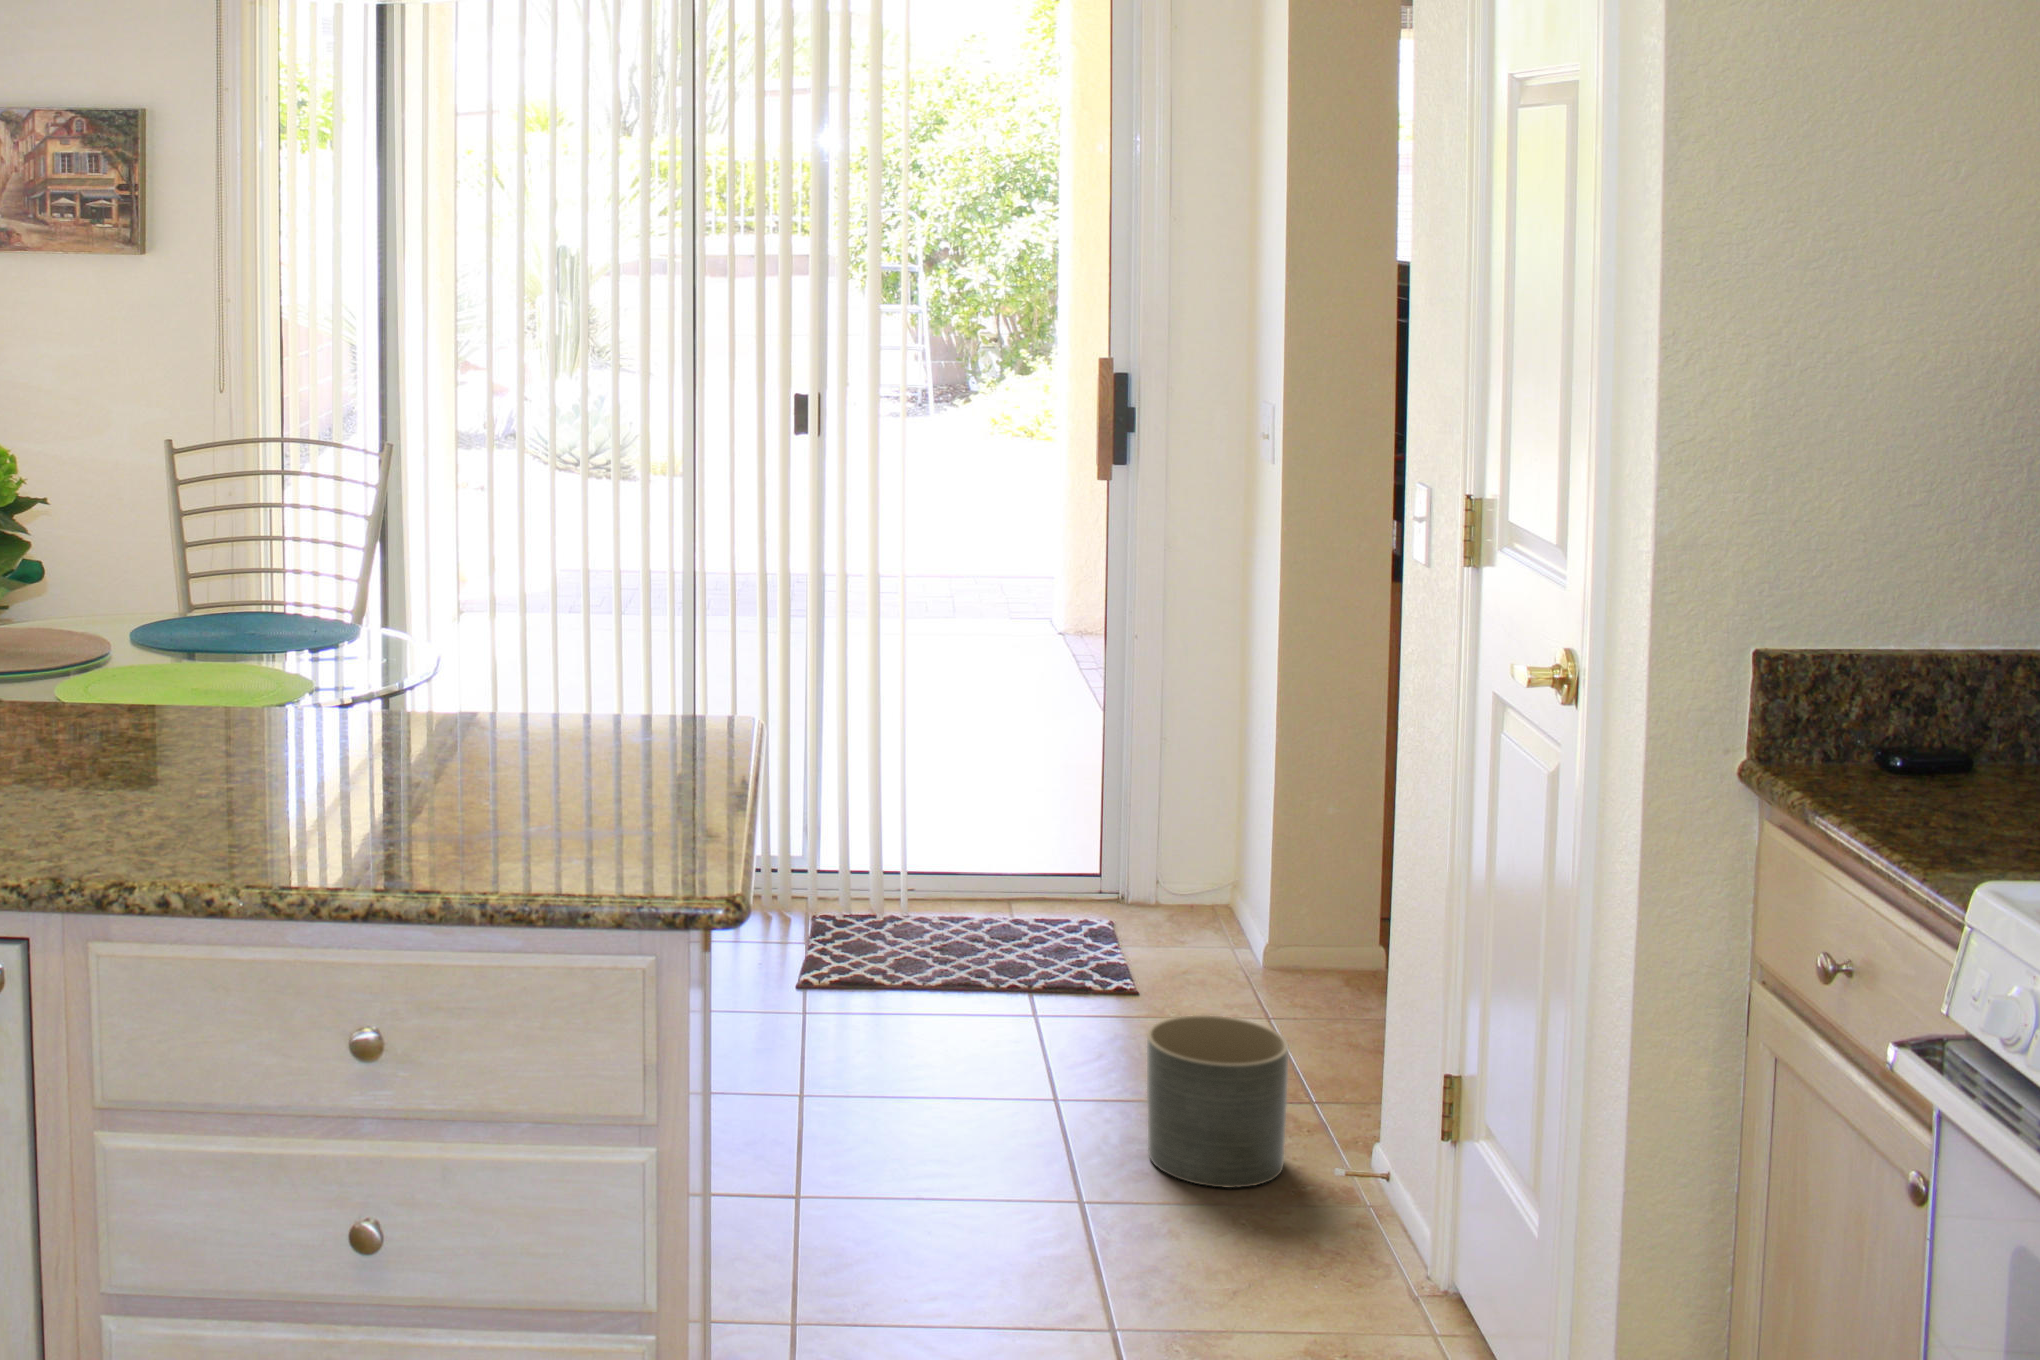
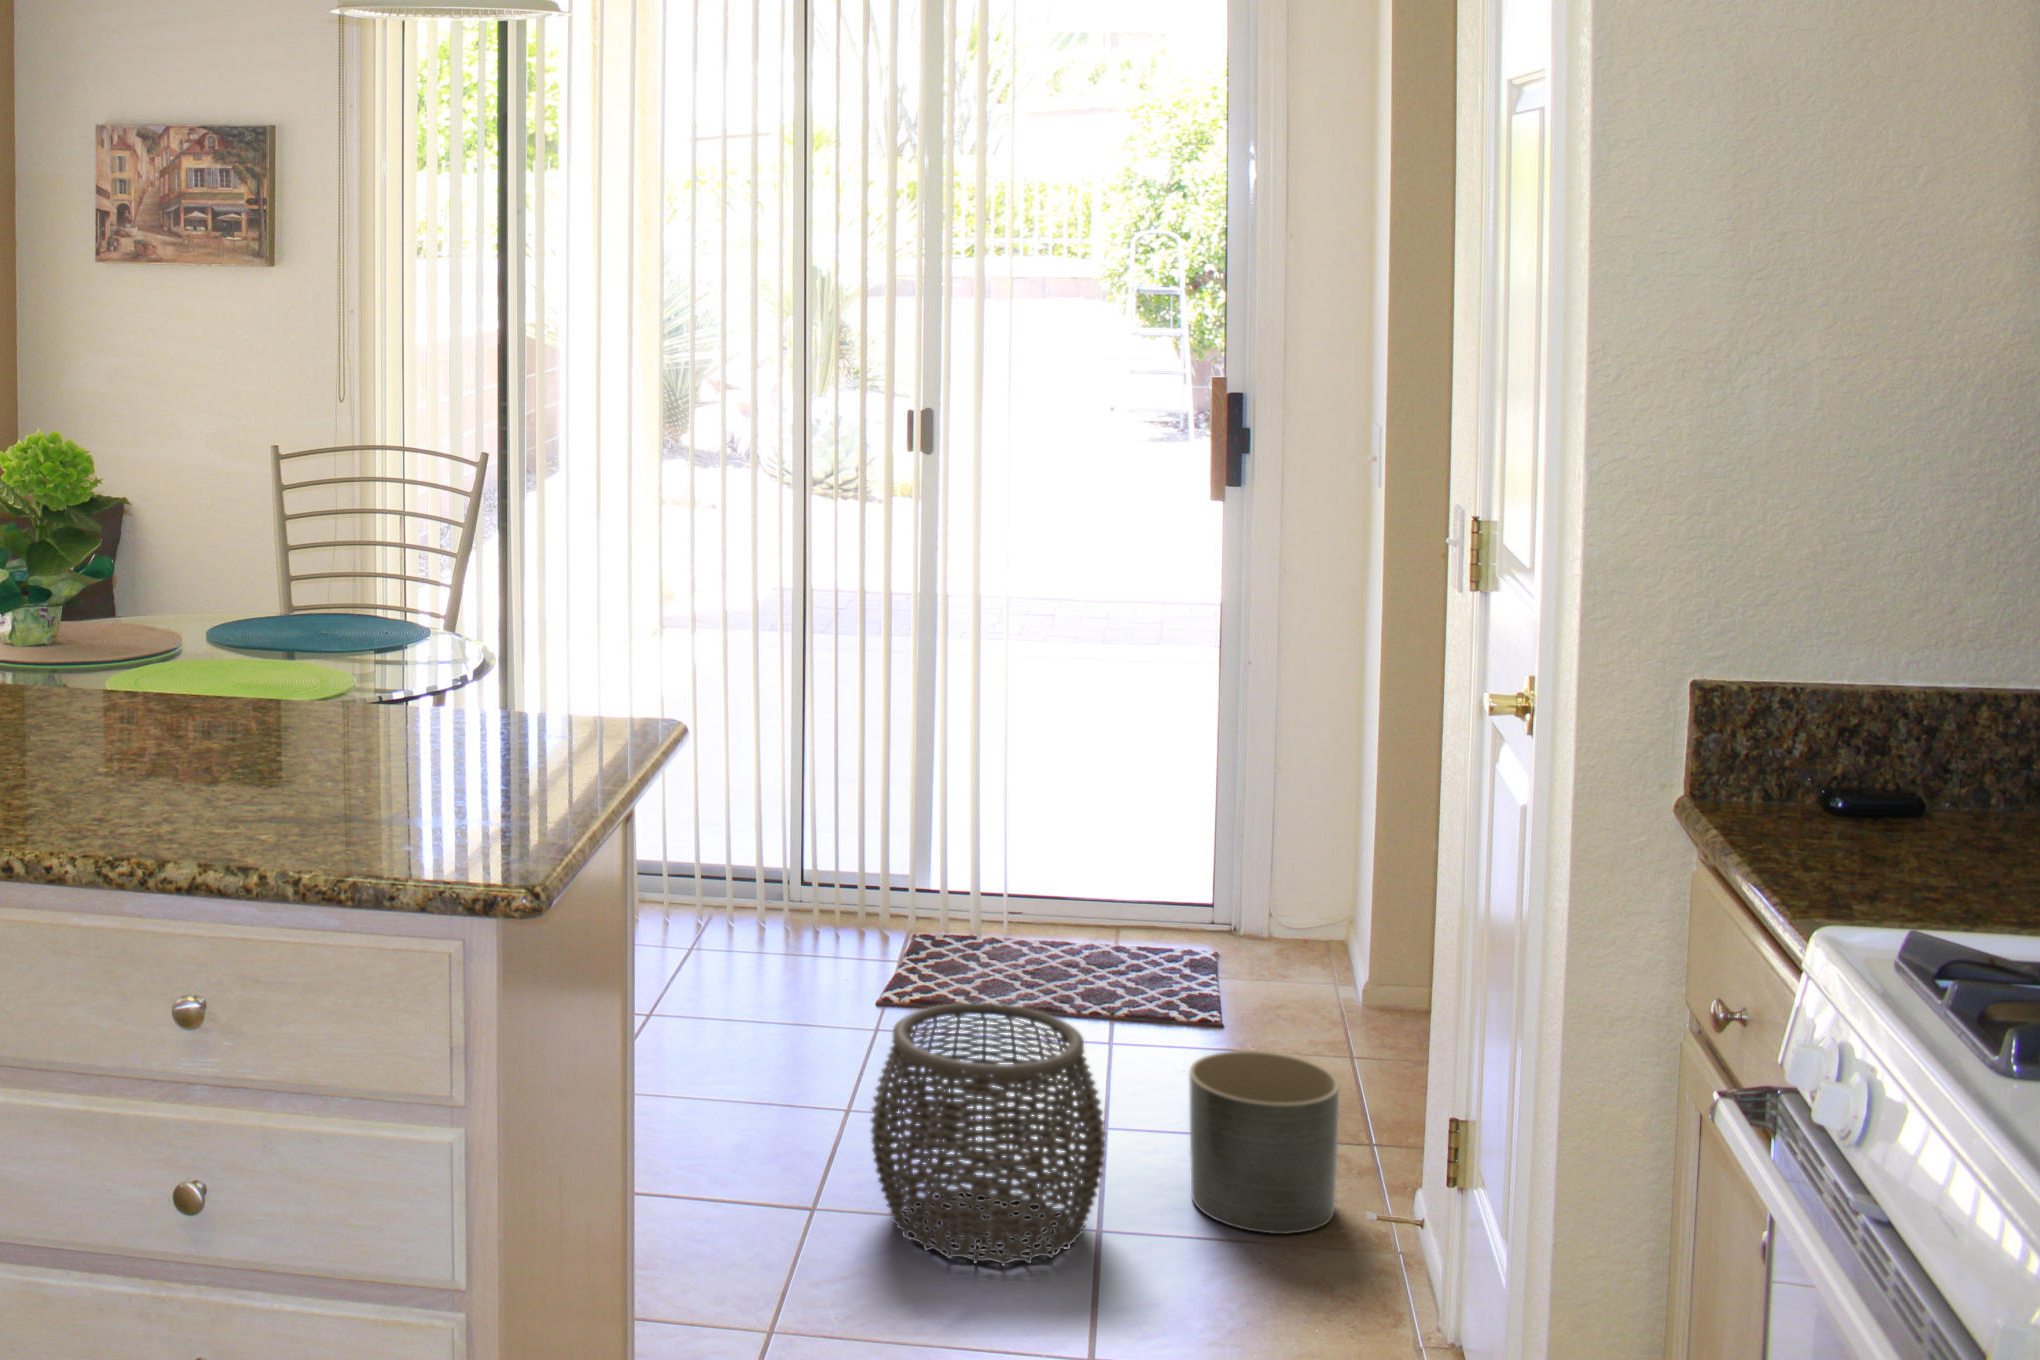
woven basket: none [855,982,1083,1236] -> present [871,1003,1105,1265]

